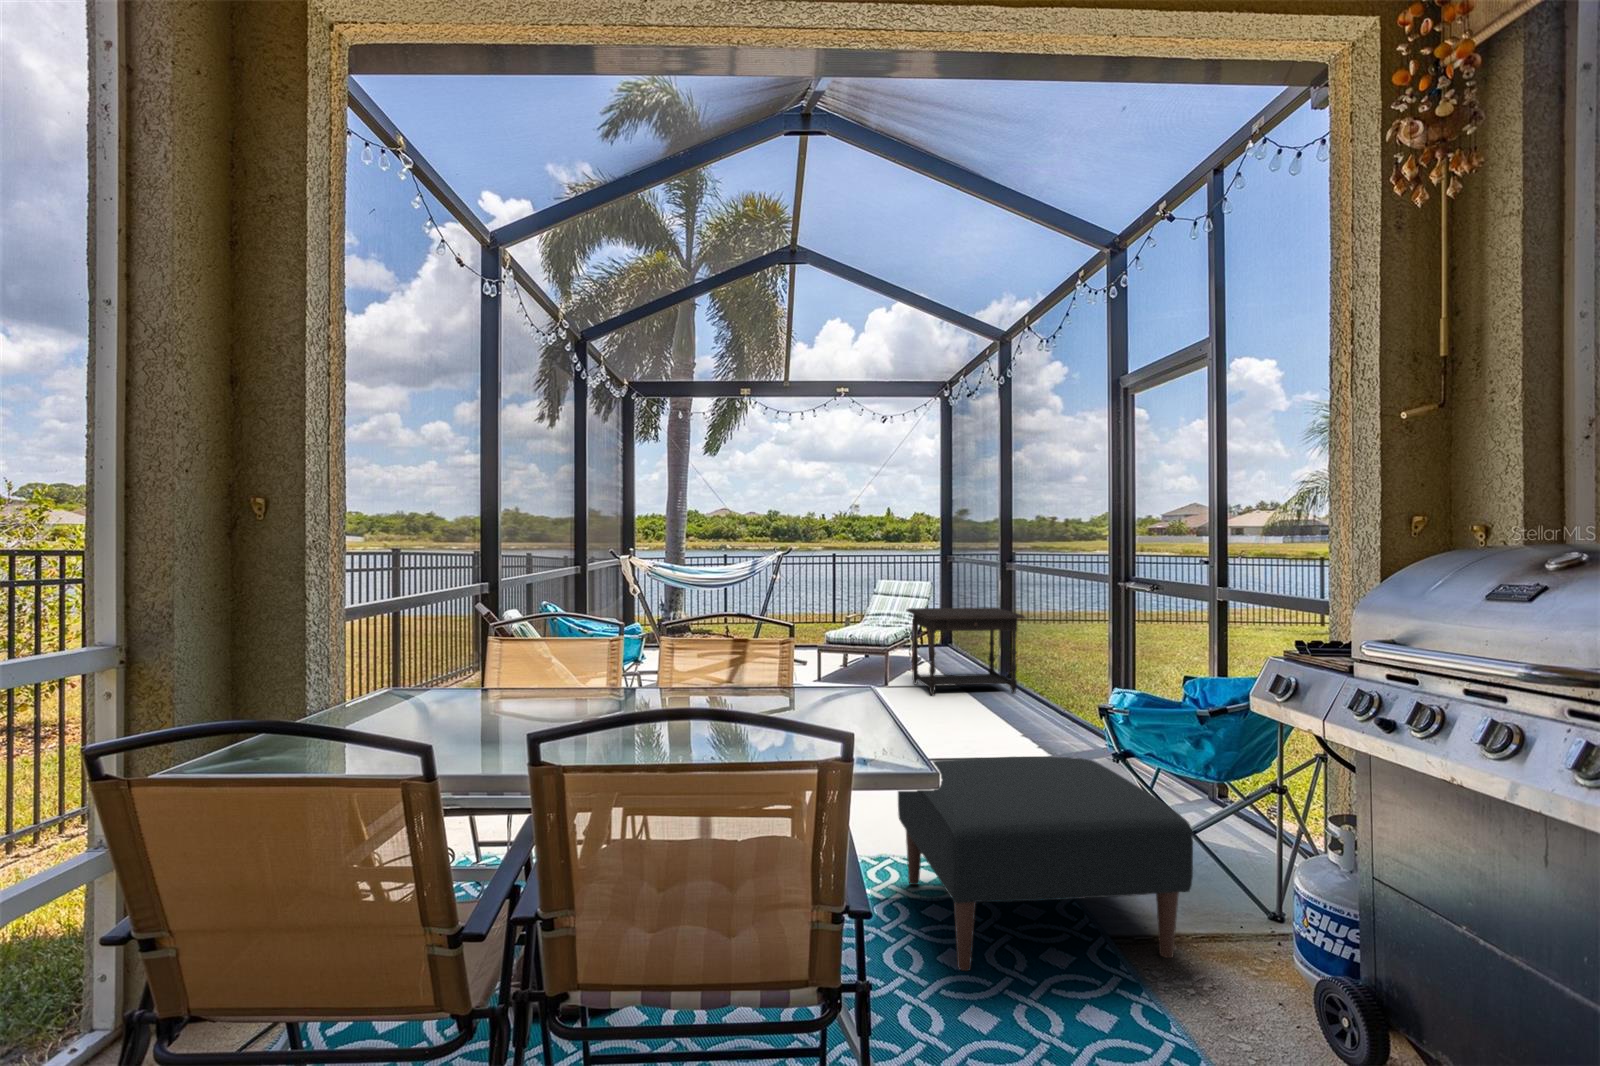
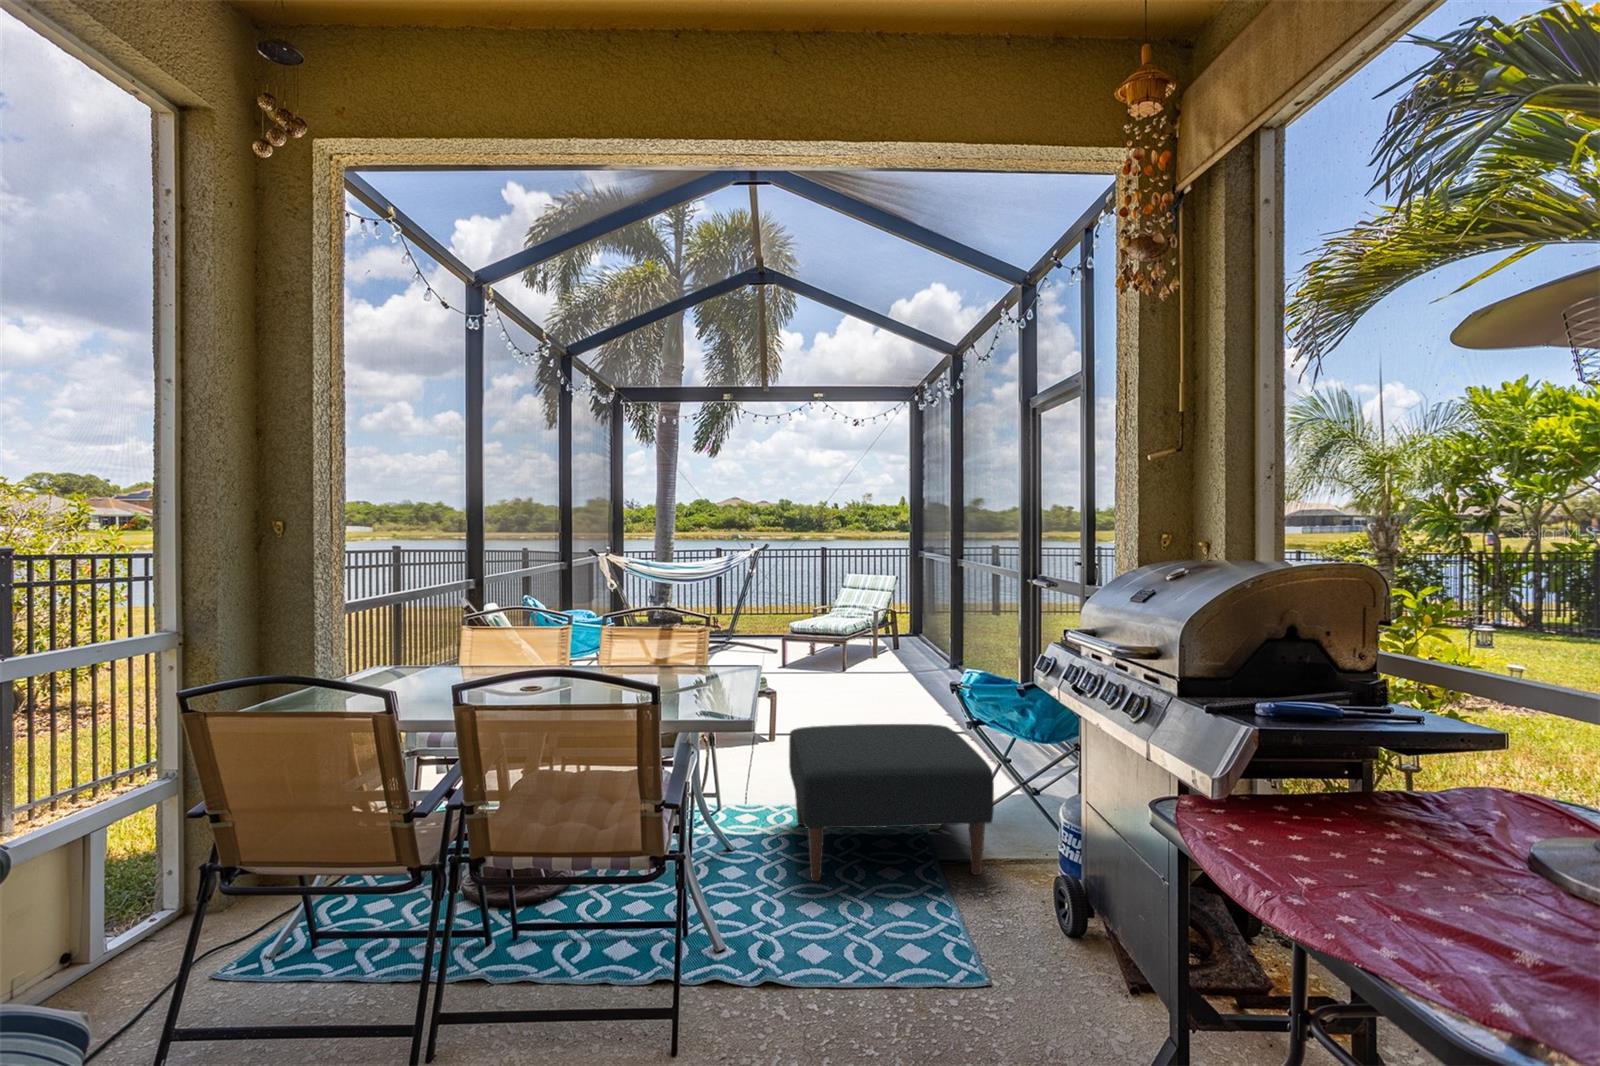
side table: present [907,607,1025,696] -> none [864,600,969,681]

